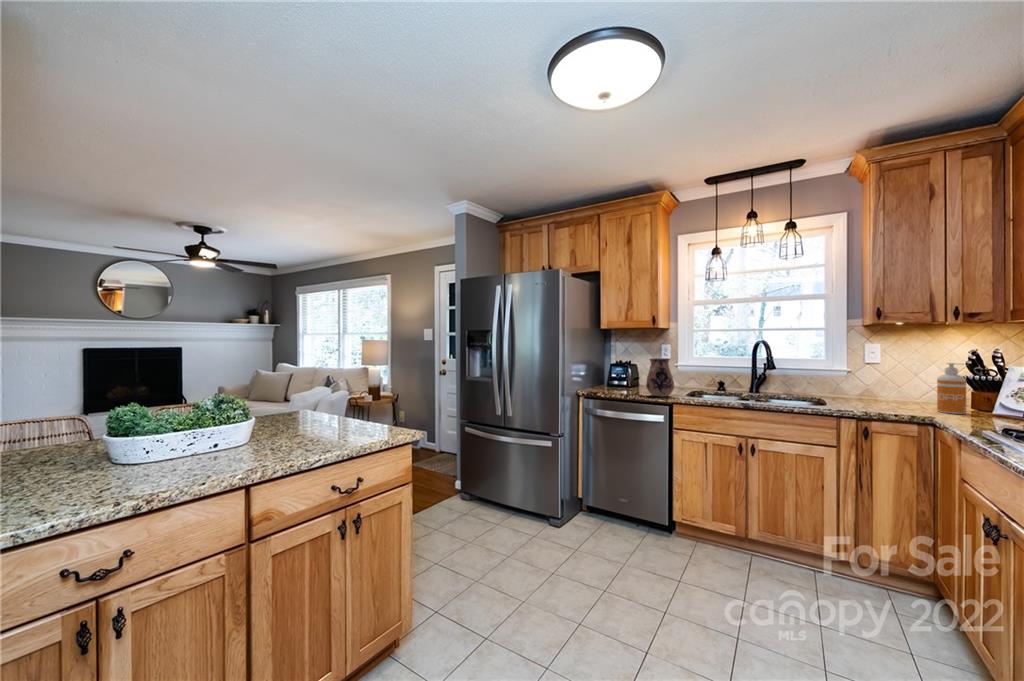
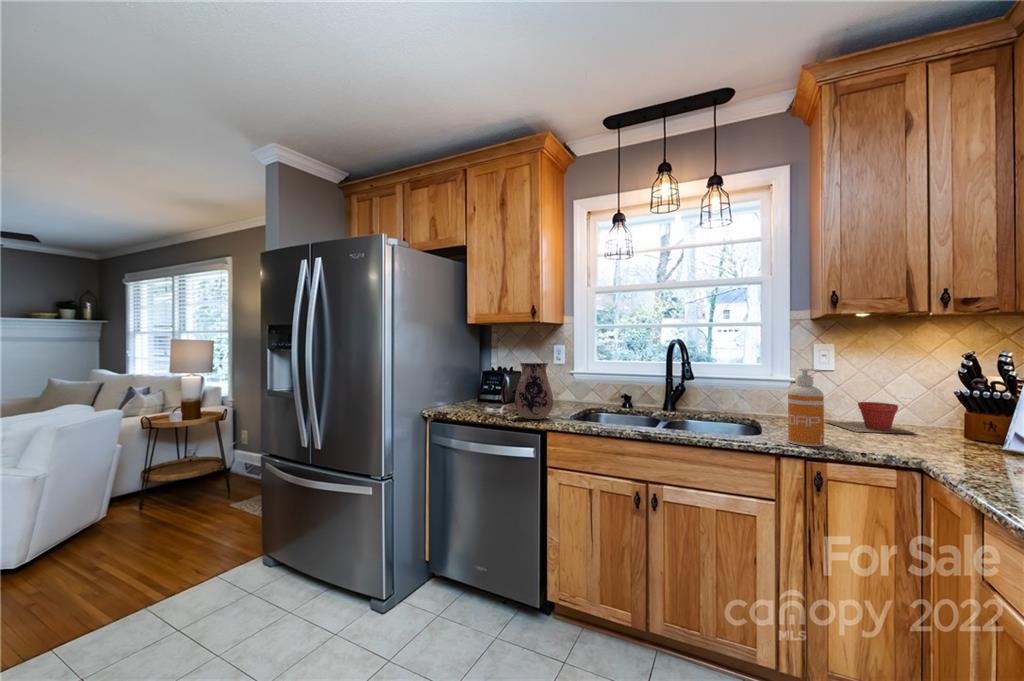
soap dispenser: present [937,363,966,414] -> present [788,369,824,446]
plant pot: none [873,384,941,405] -> present [827,402,915,433]

